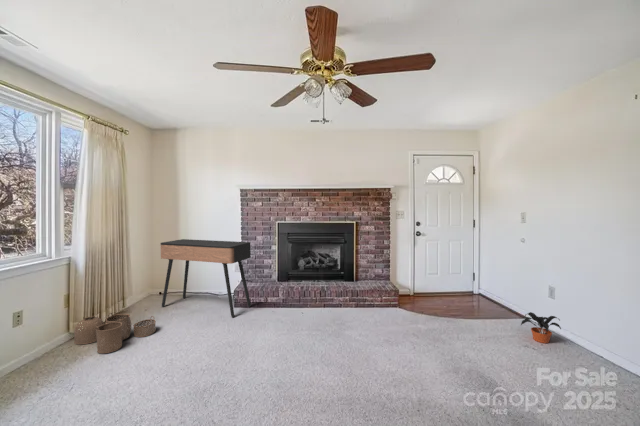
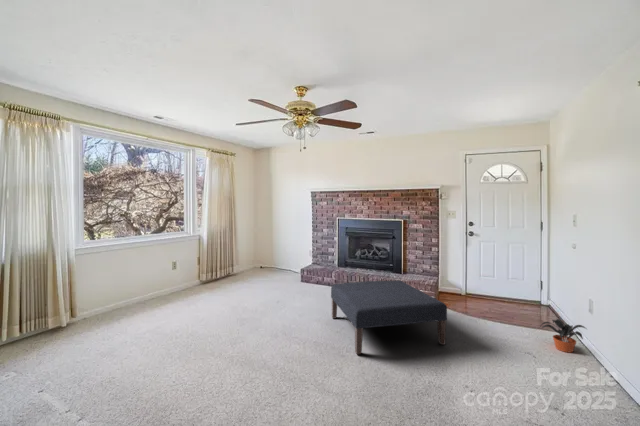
console table: present [160,239,251,317] -> none [256,229,312,287]
ottoman: none [316,293,463,407] -> present [331,280,447,354]
woven basket: present [74,313,156,354] -> none [200,271,244,294]

